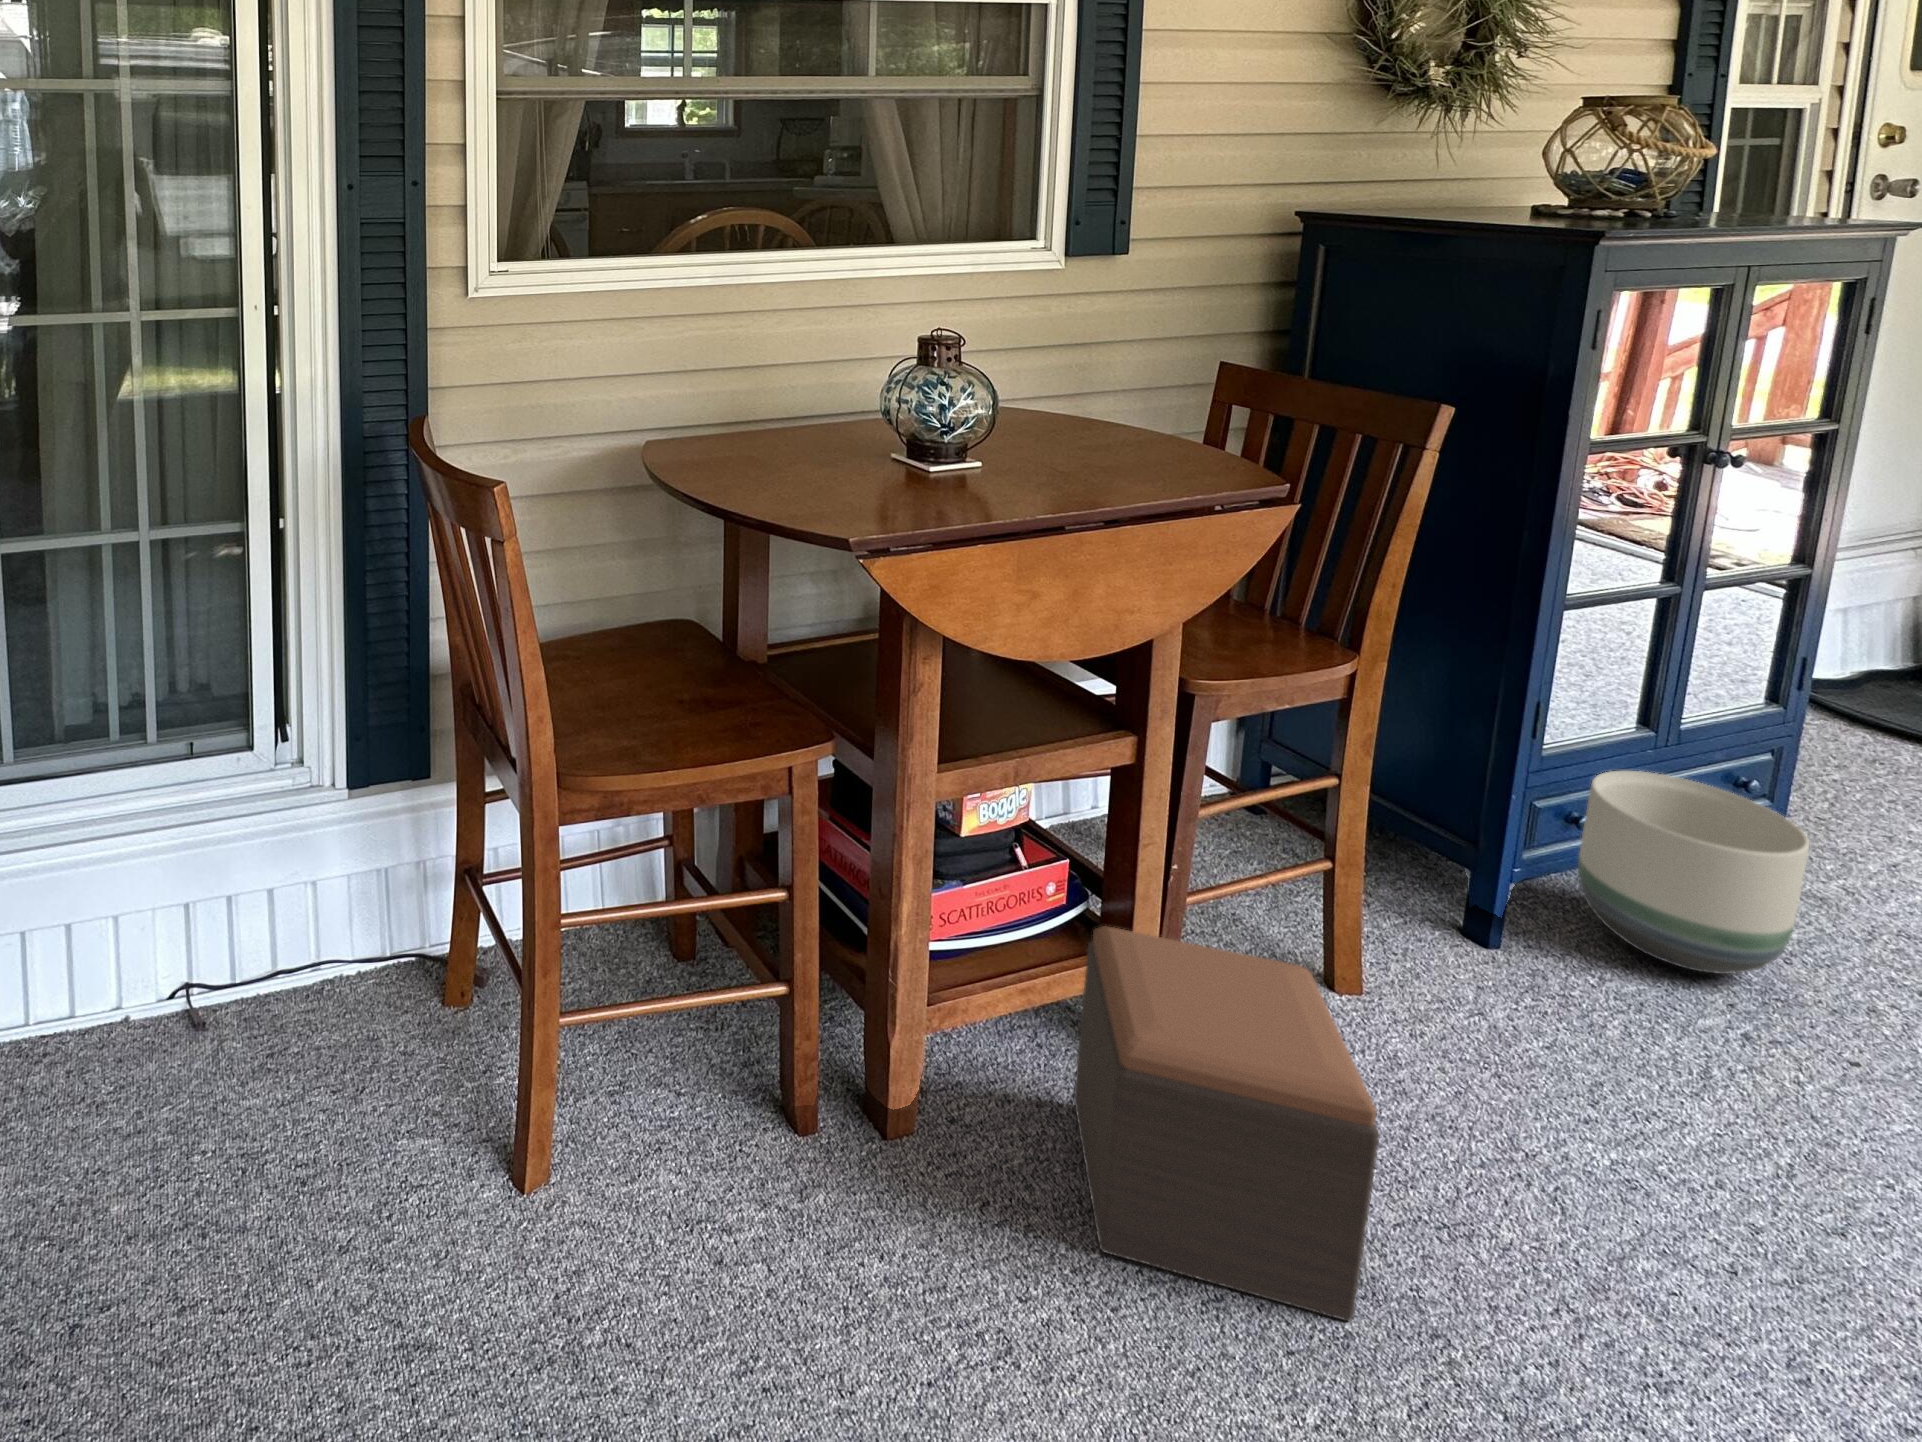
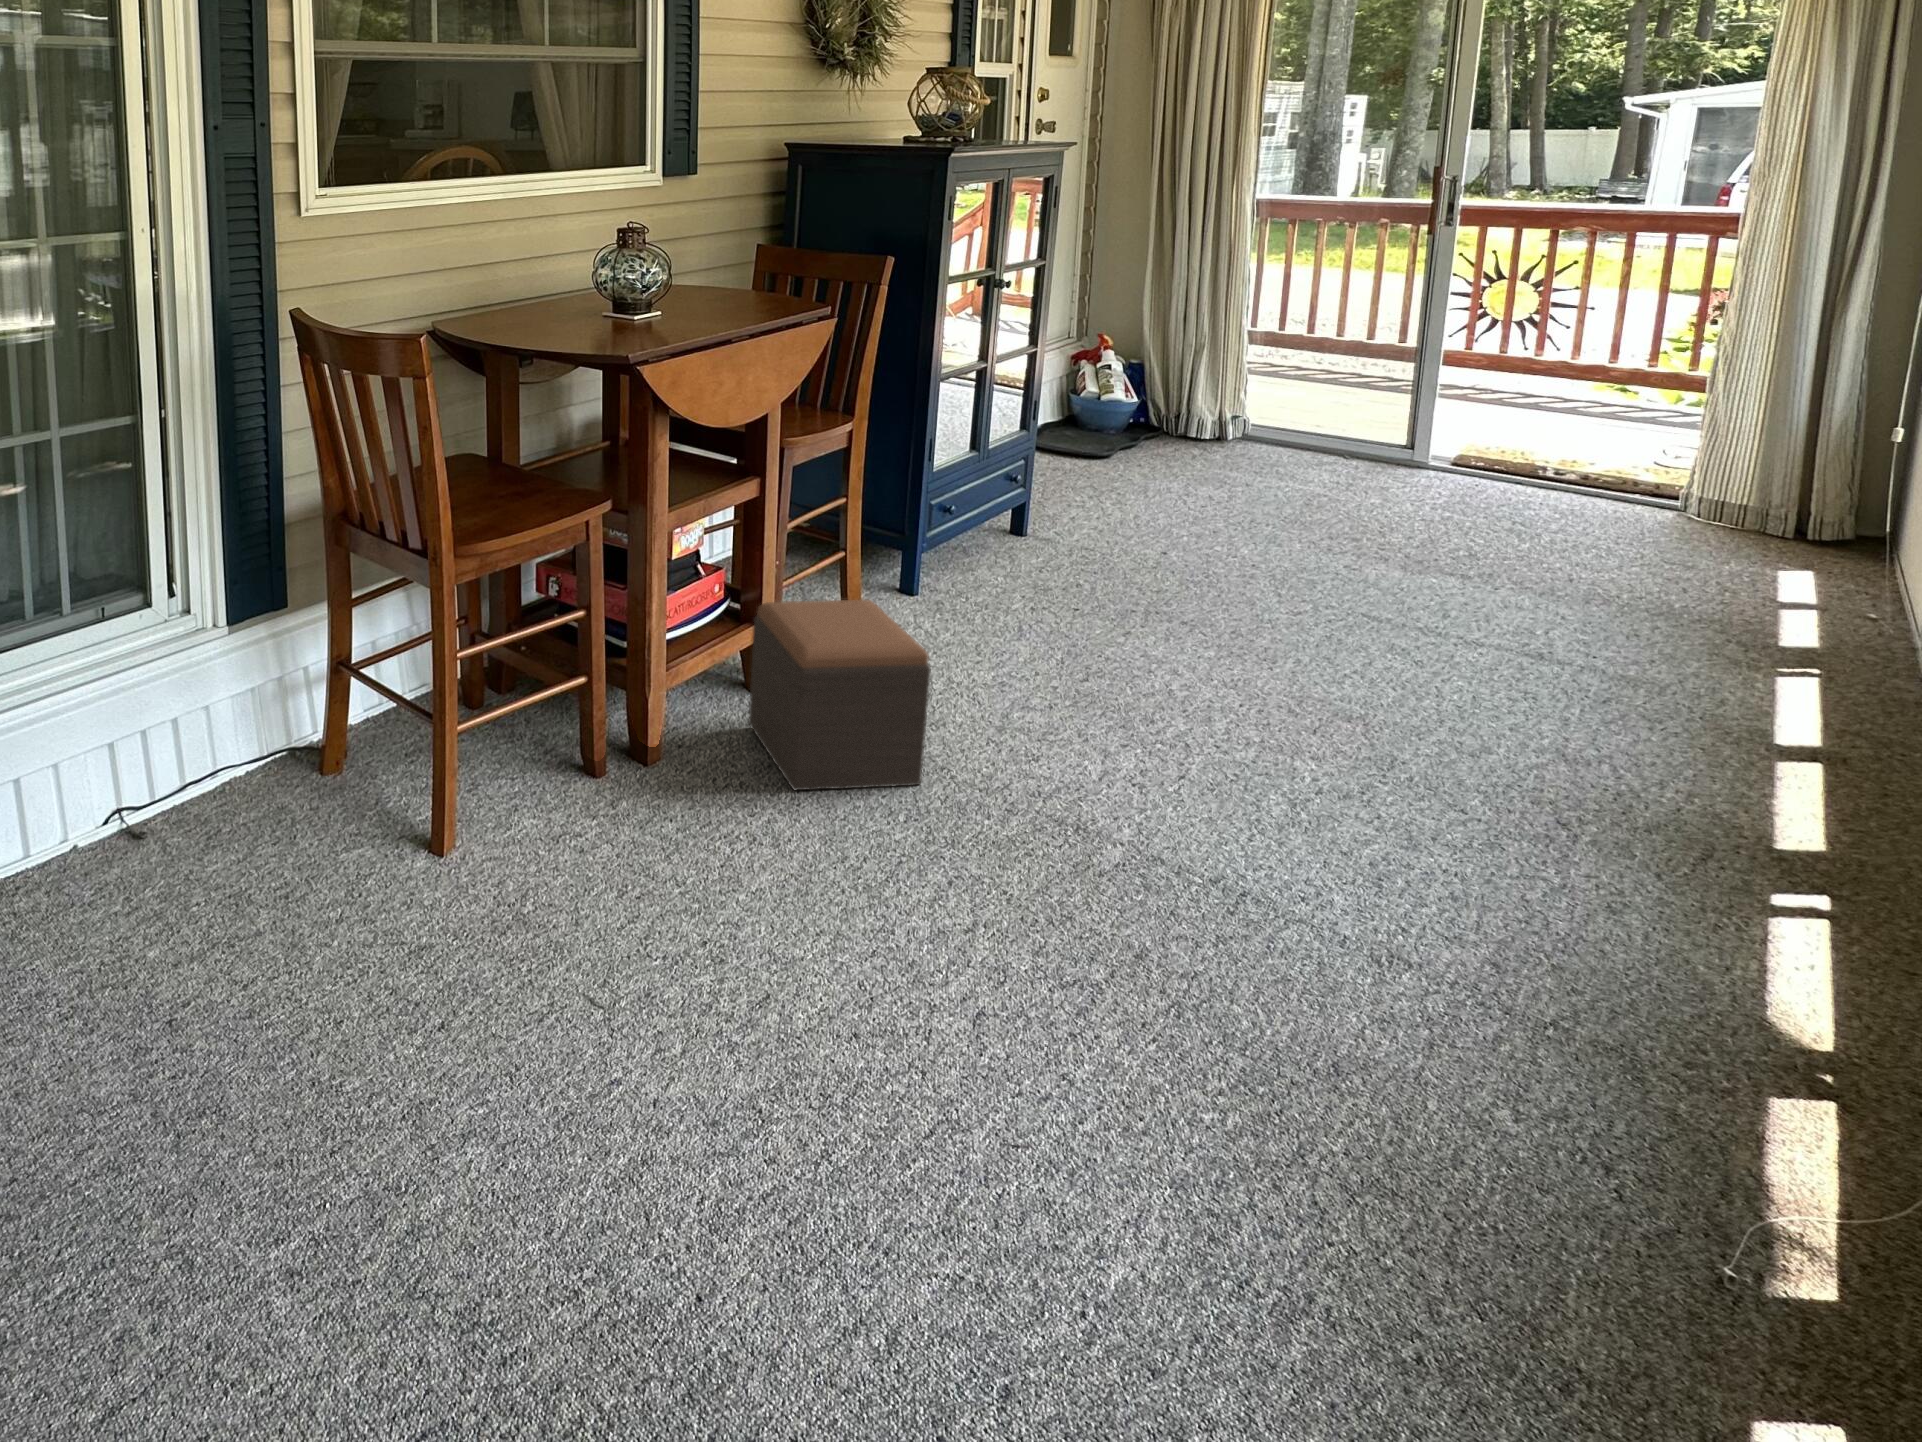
planter: present [1578,771,1809,974] -> none [958,483,1064,591]

